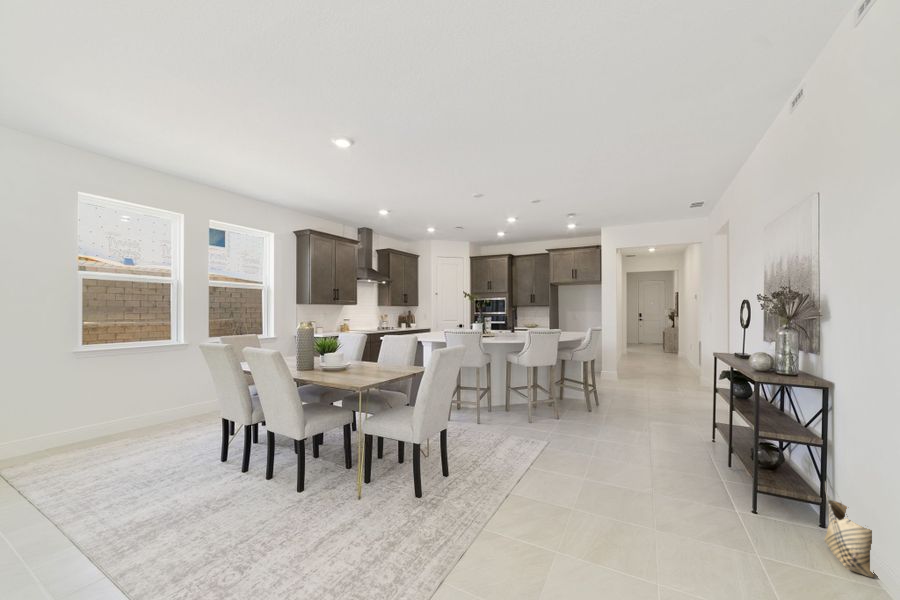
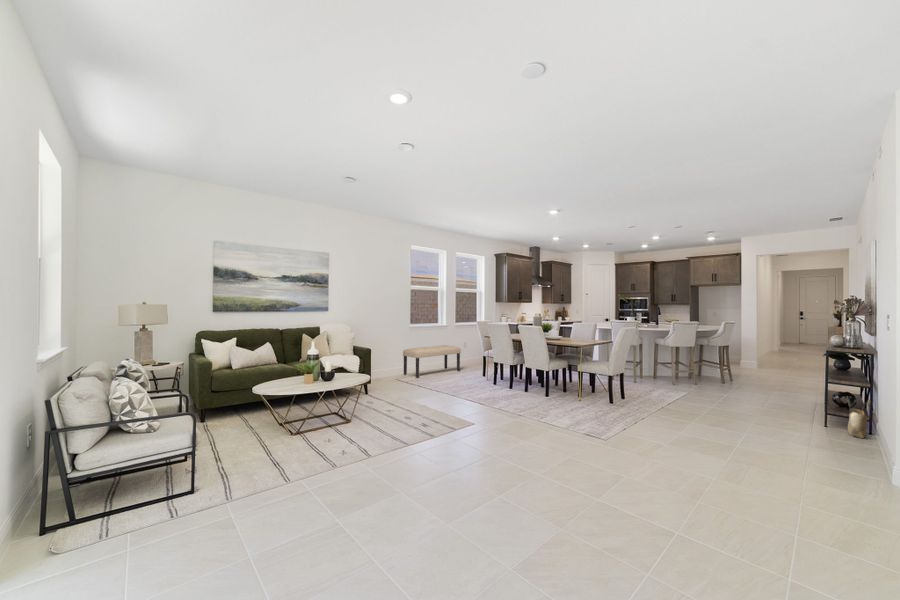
bench: none [53,378,204,455] -> present [403,345,461,378]

